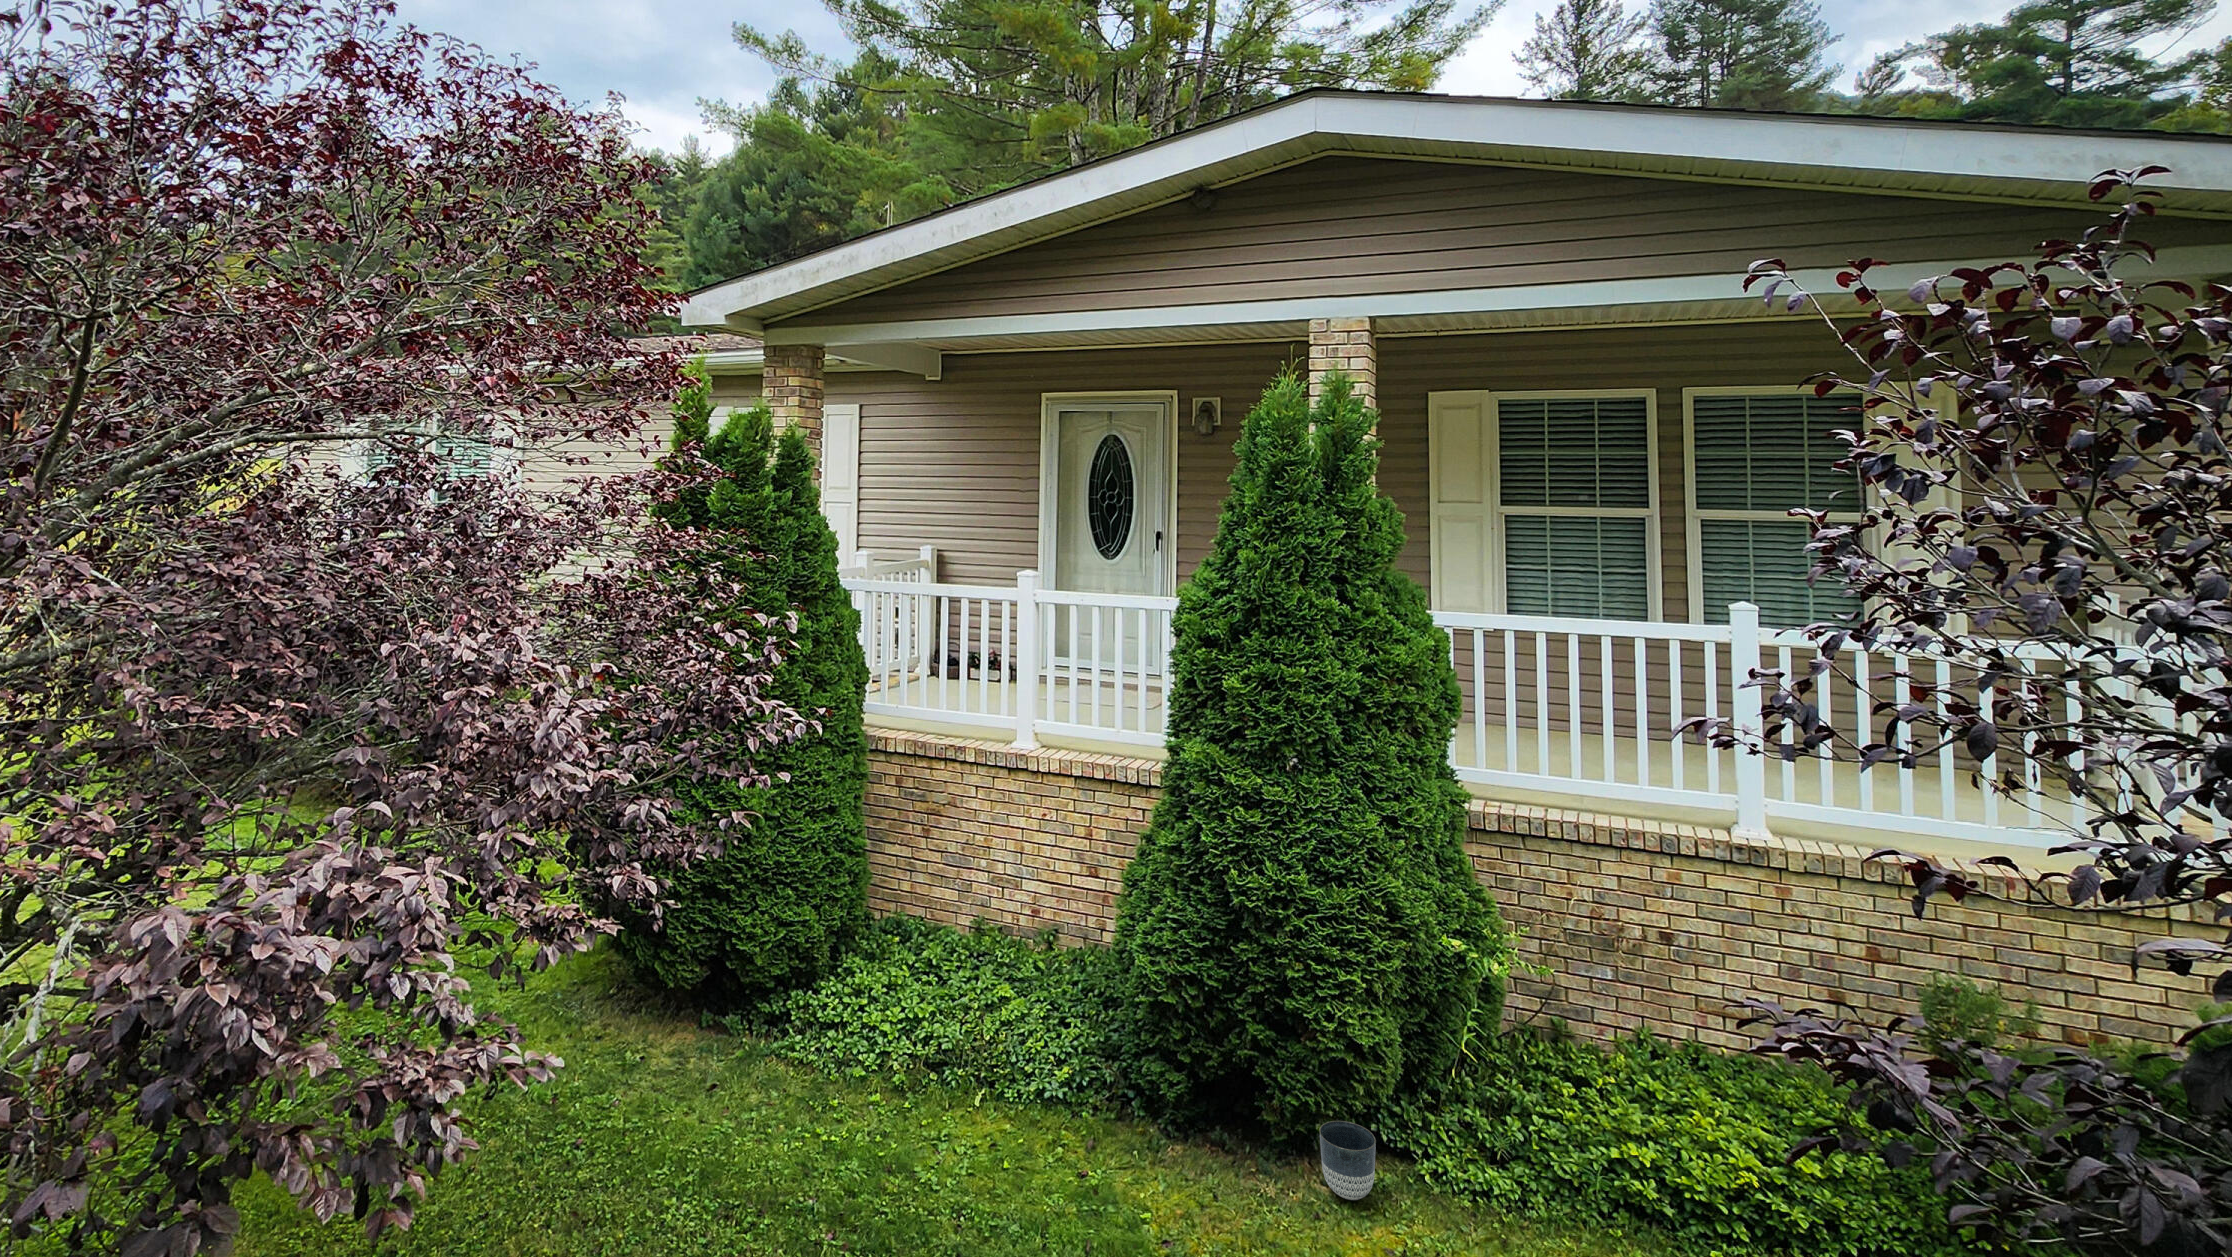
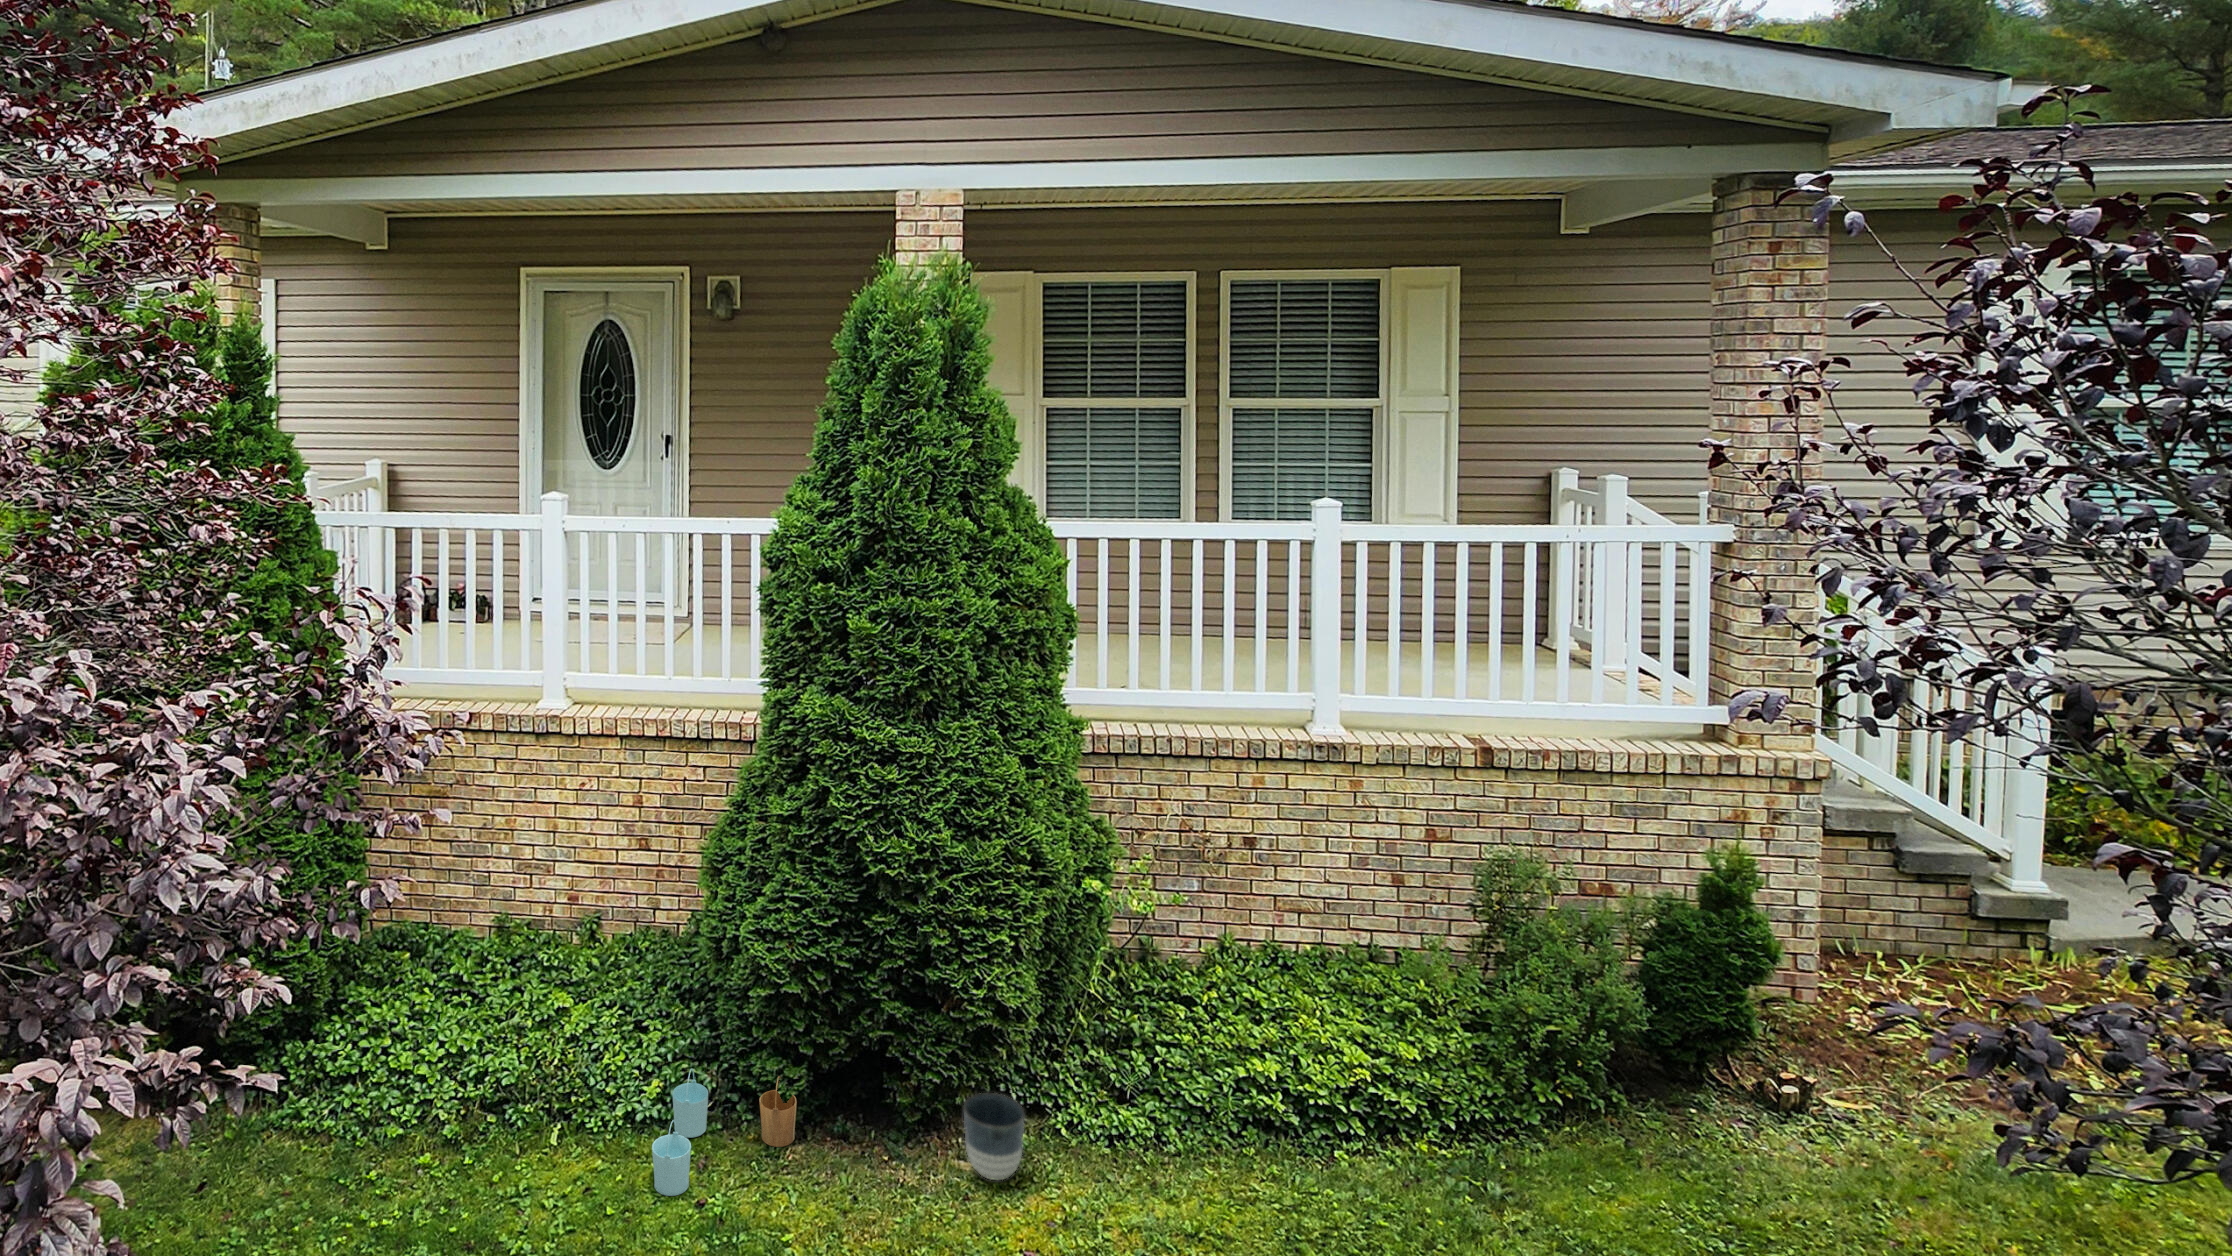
bucket: none [1048,1059,1180,1155] -> present [652,1069,797,1196]

